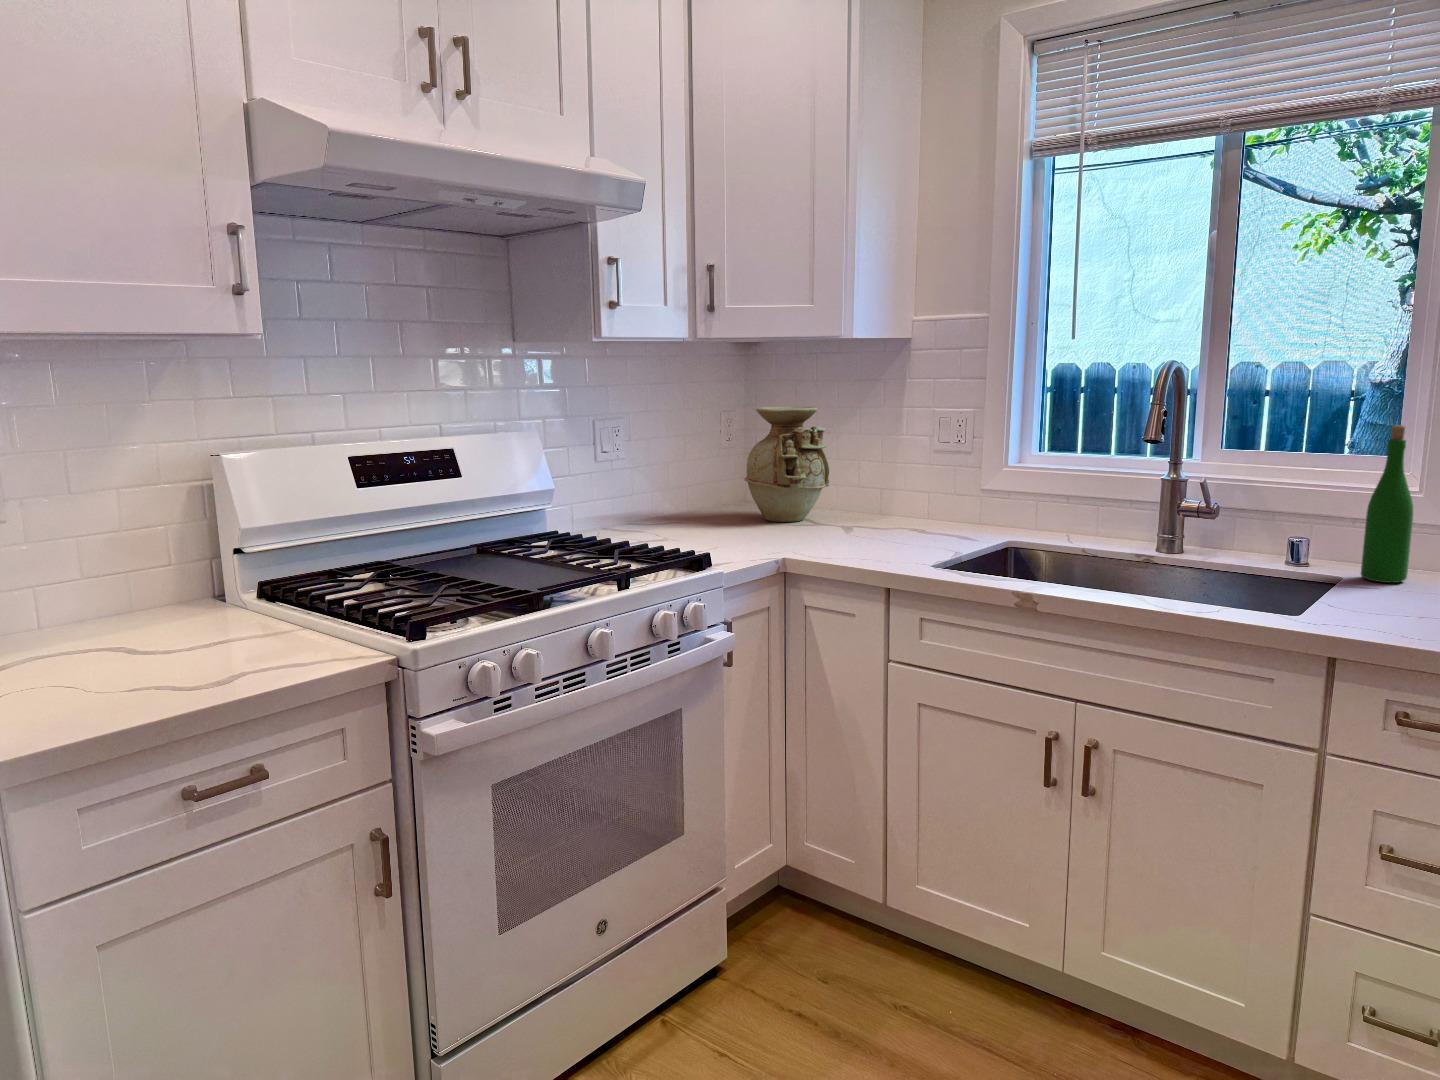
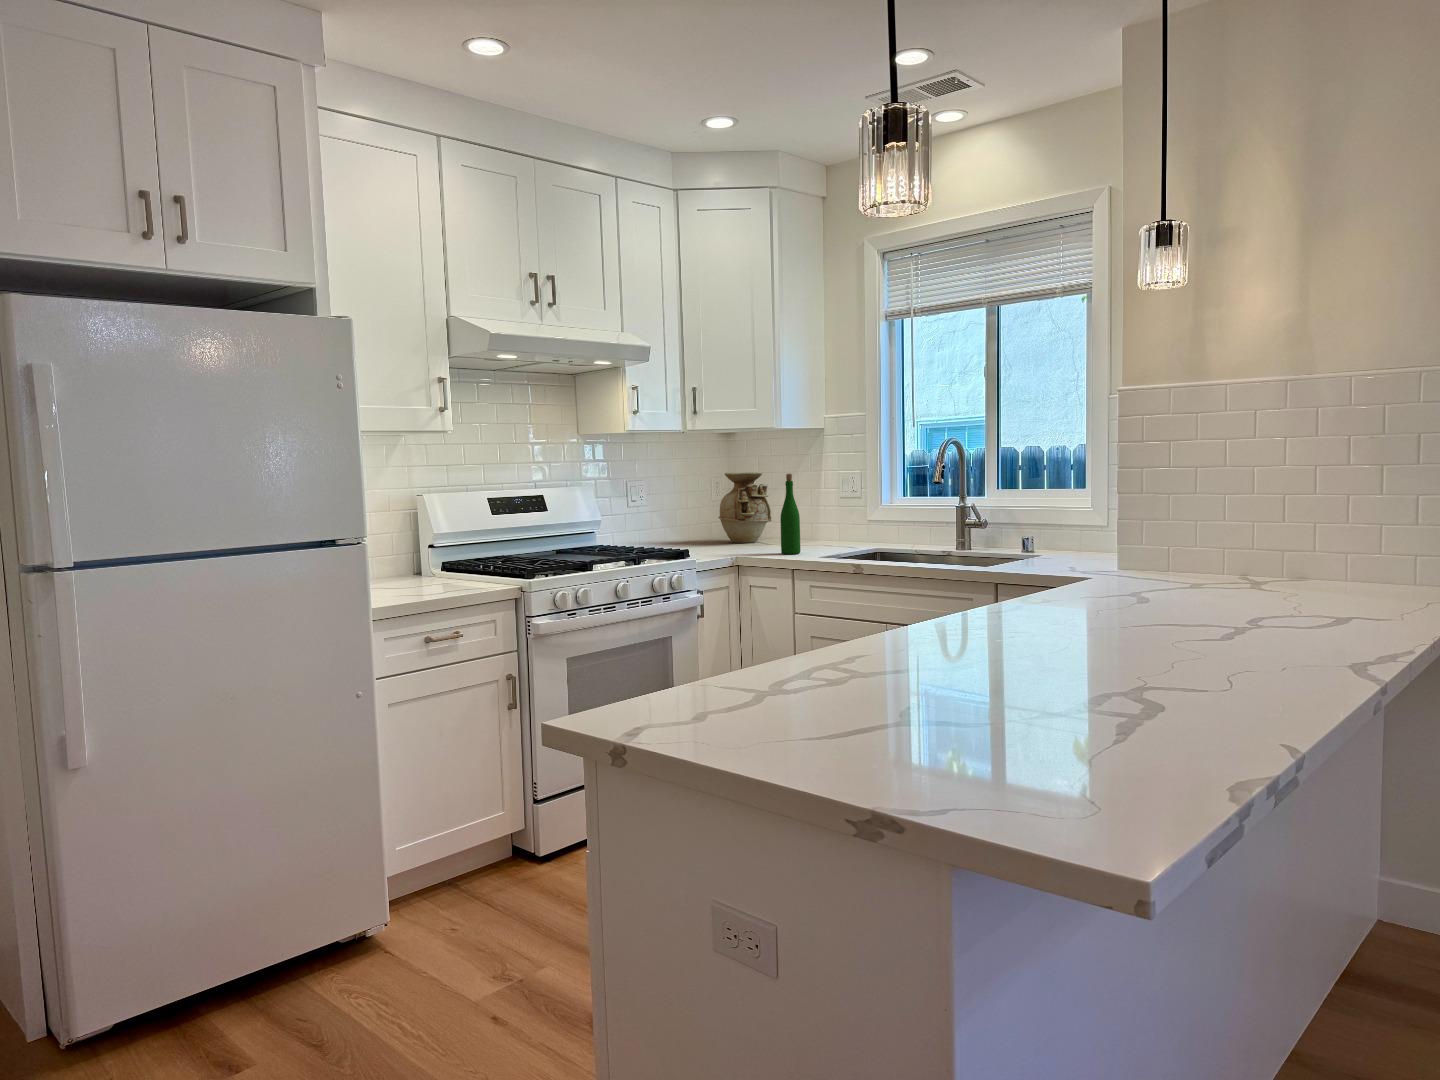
wine bottle: present [1361,425,1413,583] -> present [781,474,801,554]

